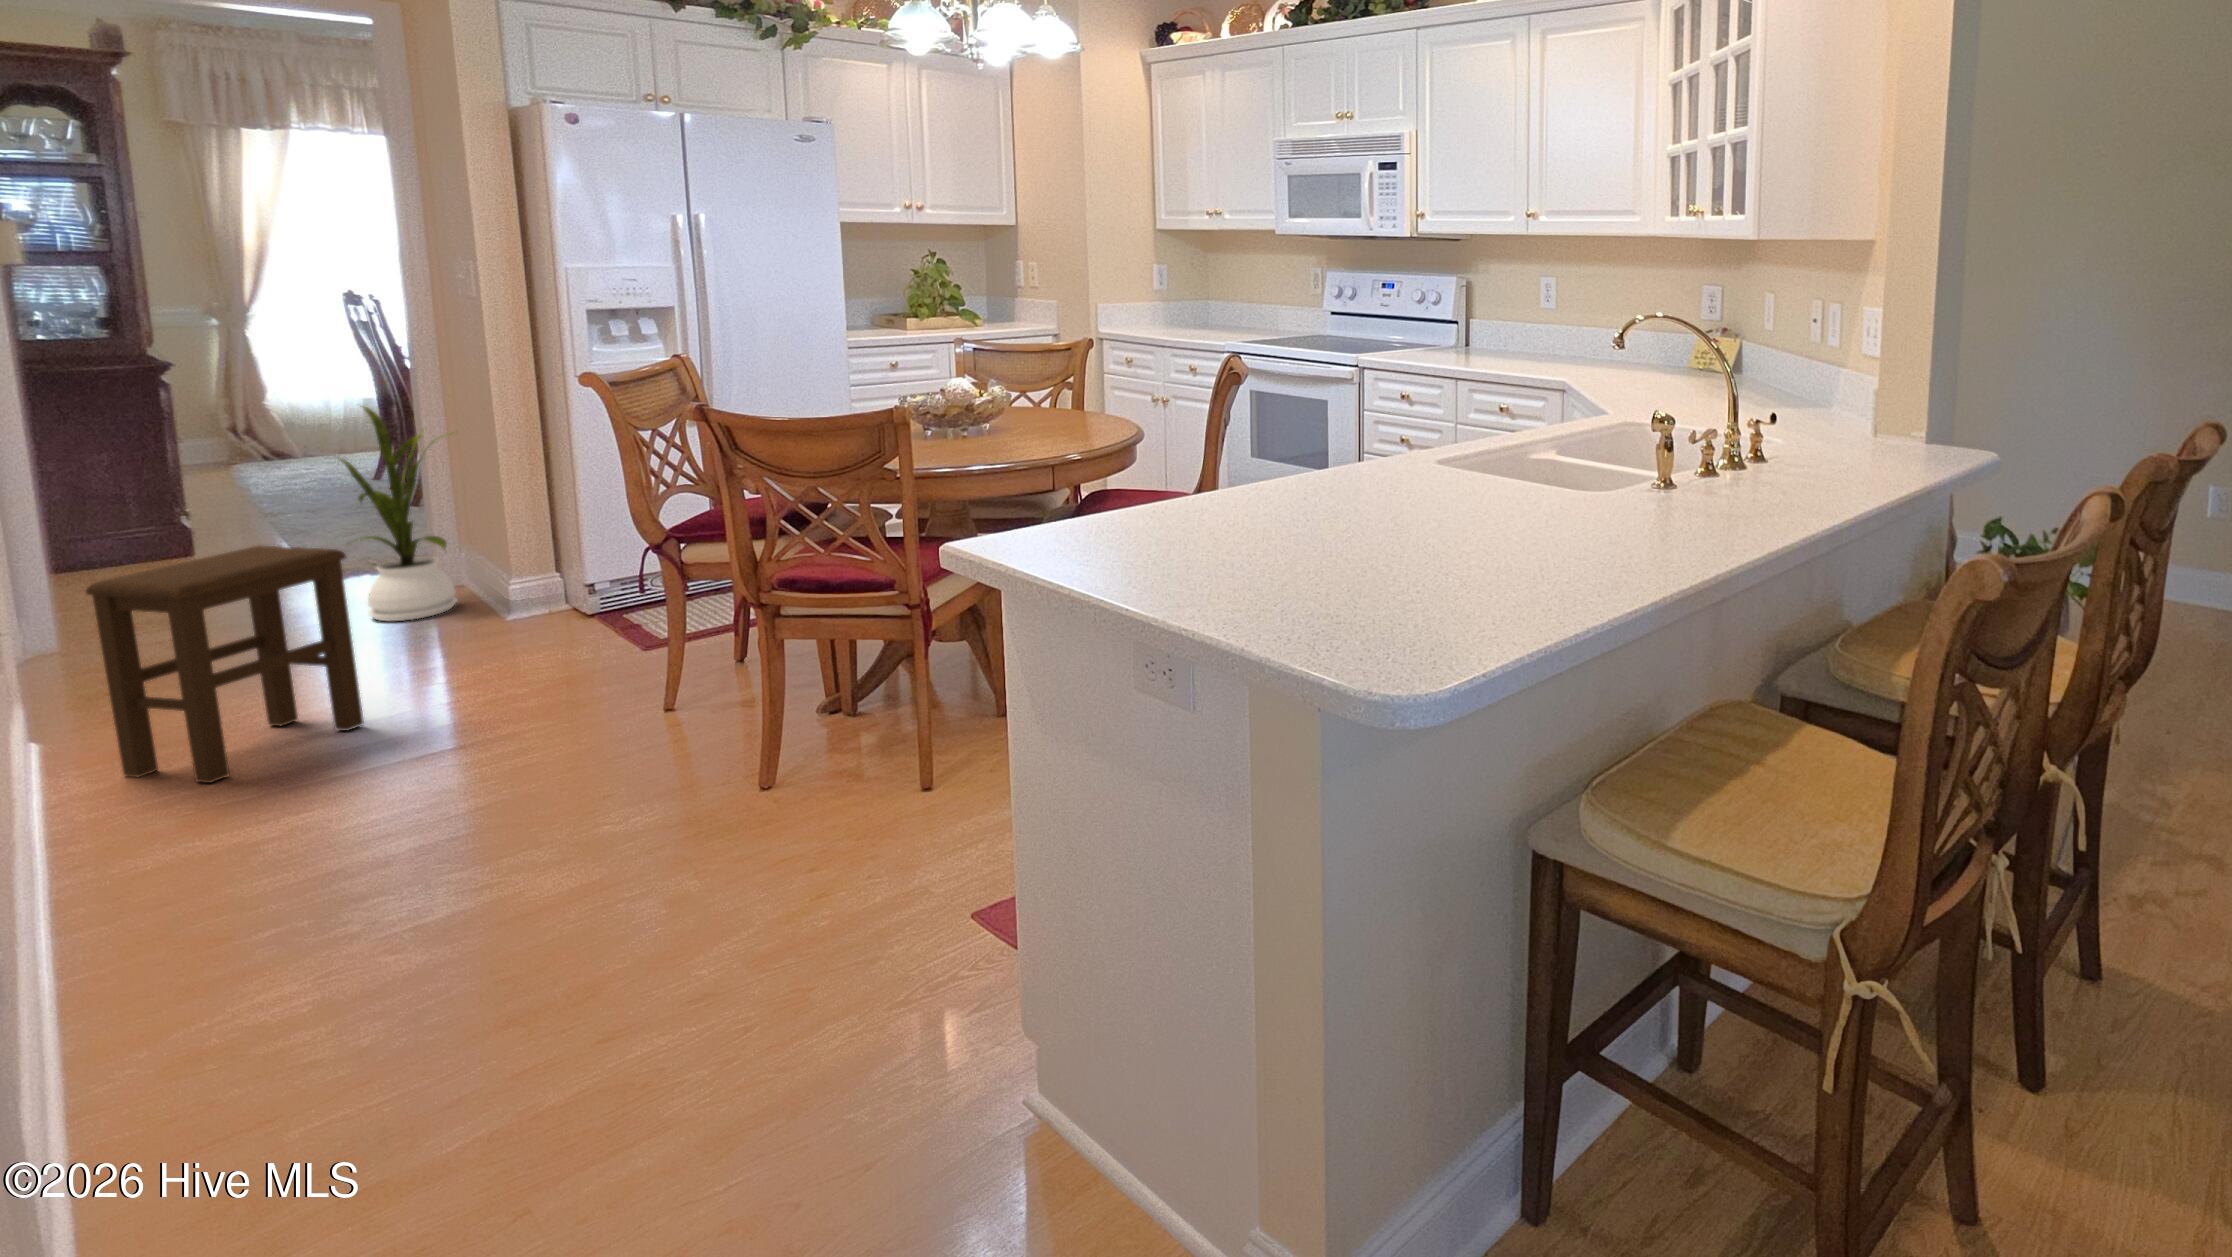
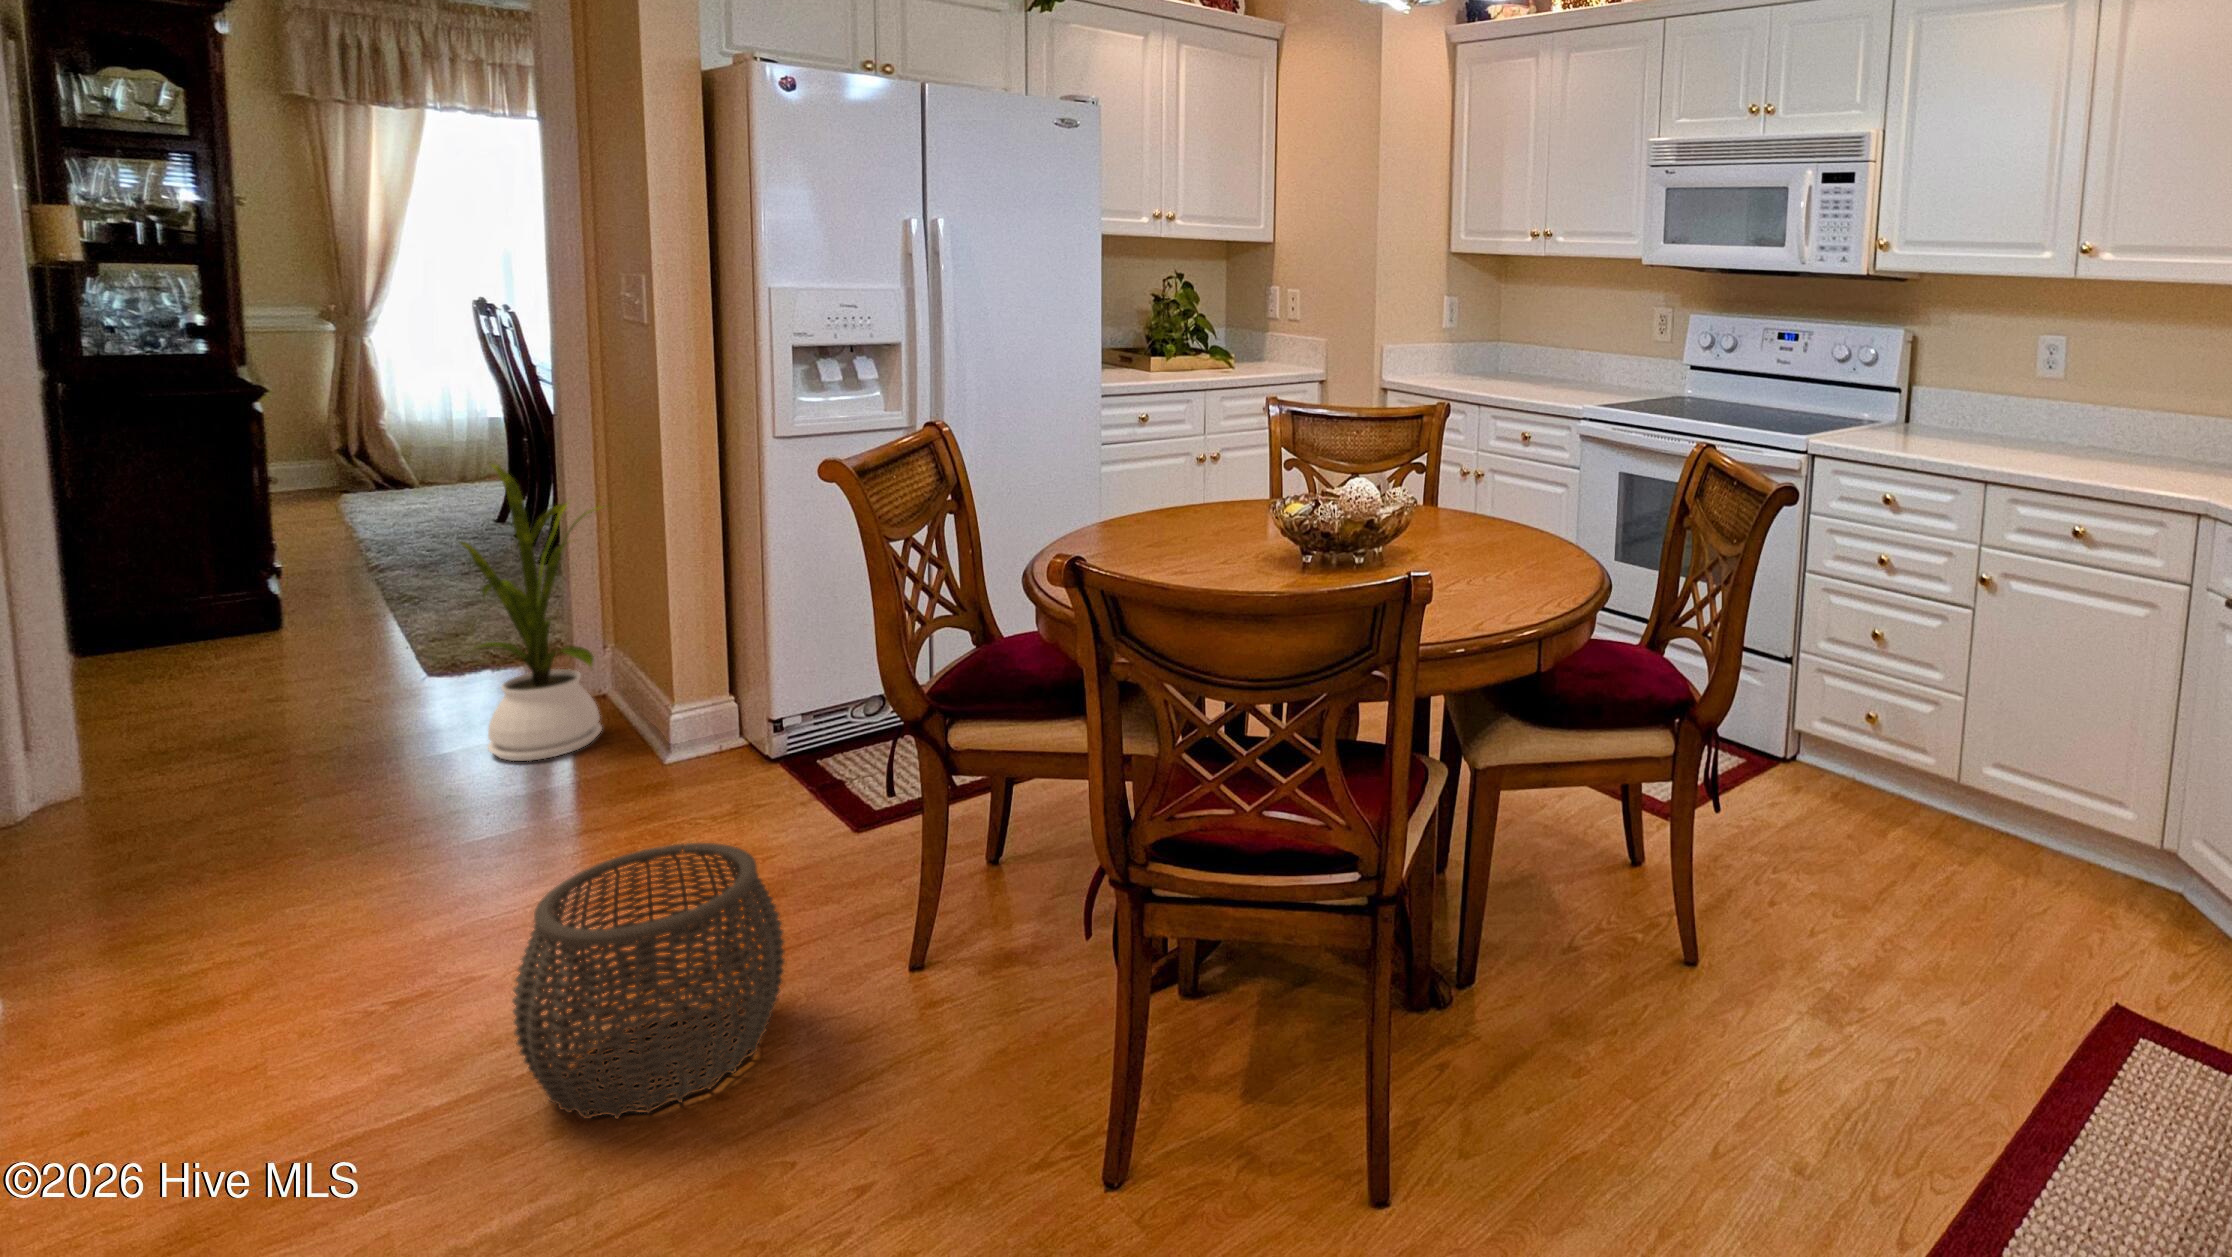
stool: present [86,546,364,783] -> none [62,708,478,1123]
woven basket: none [386,619,570,774] -> present [513,843,785,1119]

